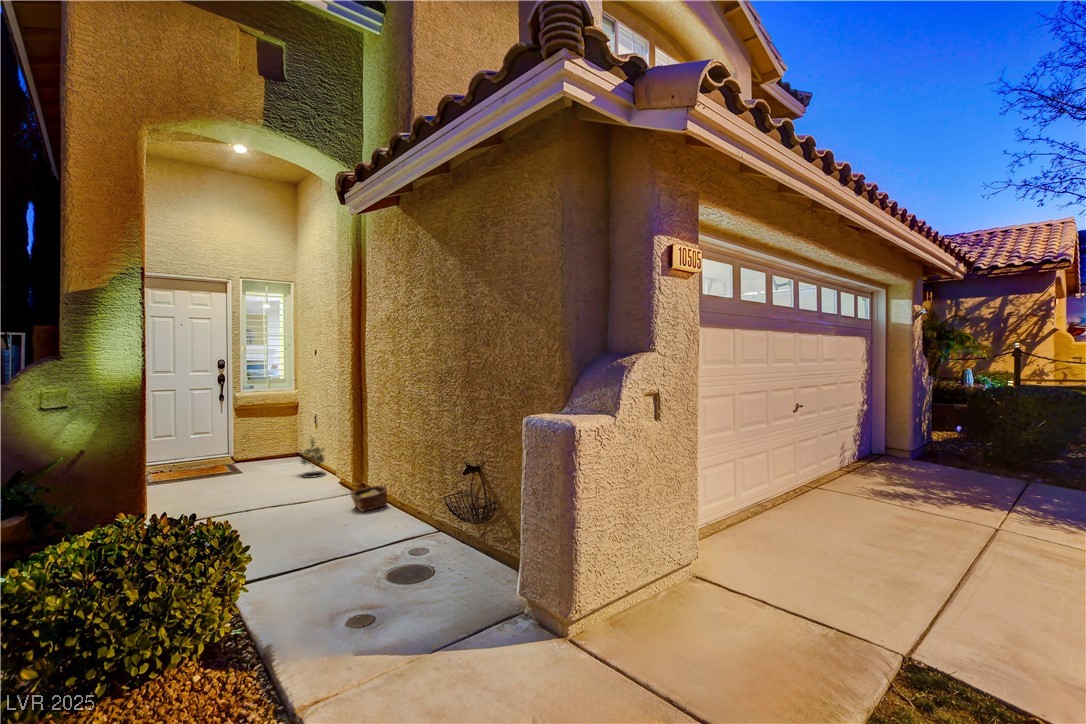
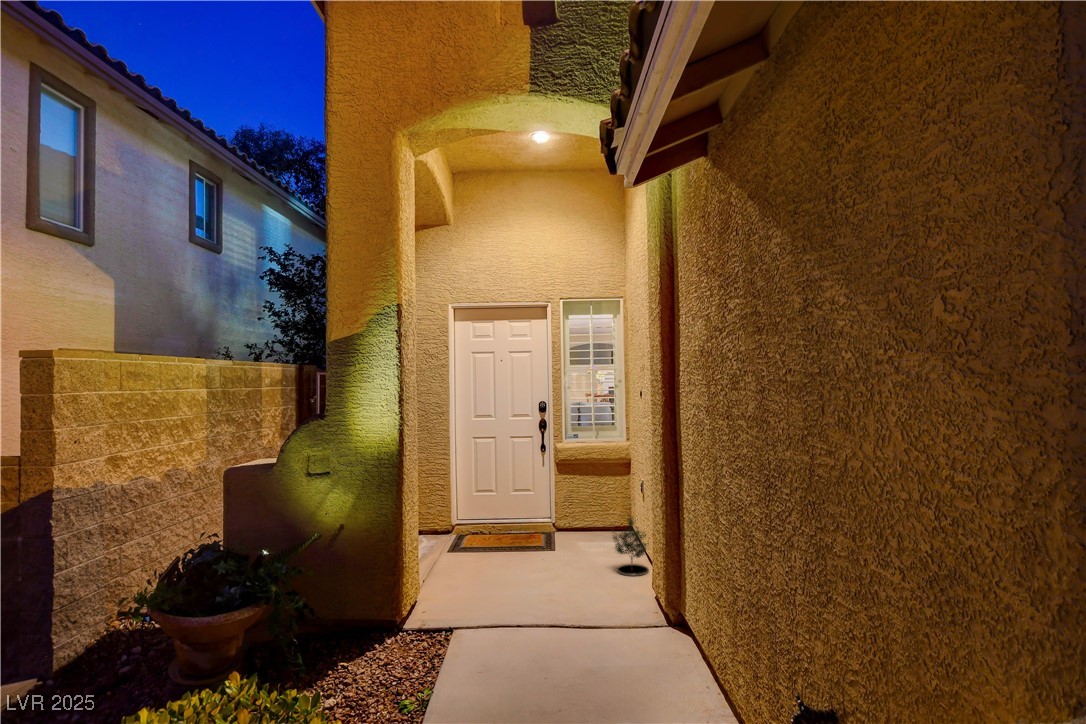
woven basket: present [351,485,387,512] -> none [646,623,705,673]

